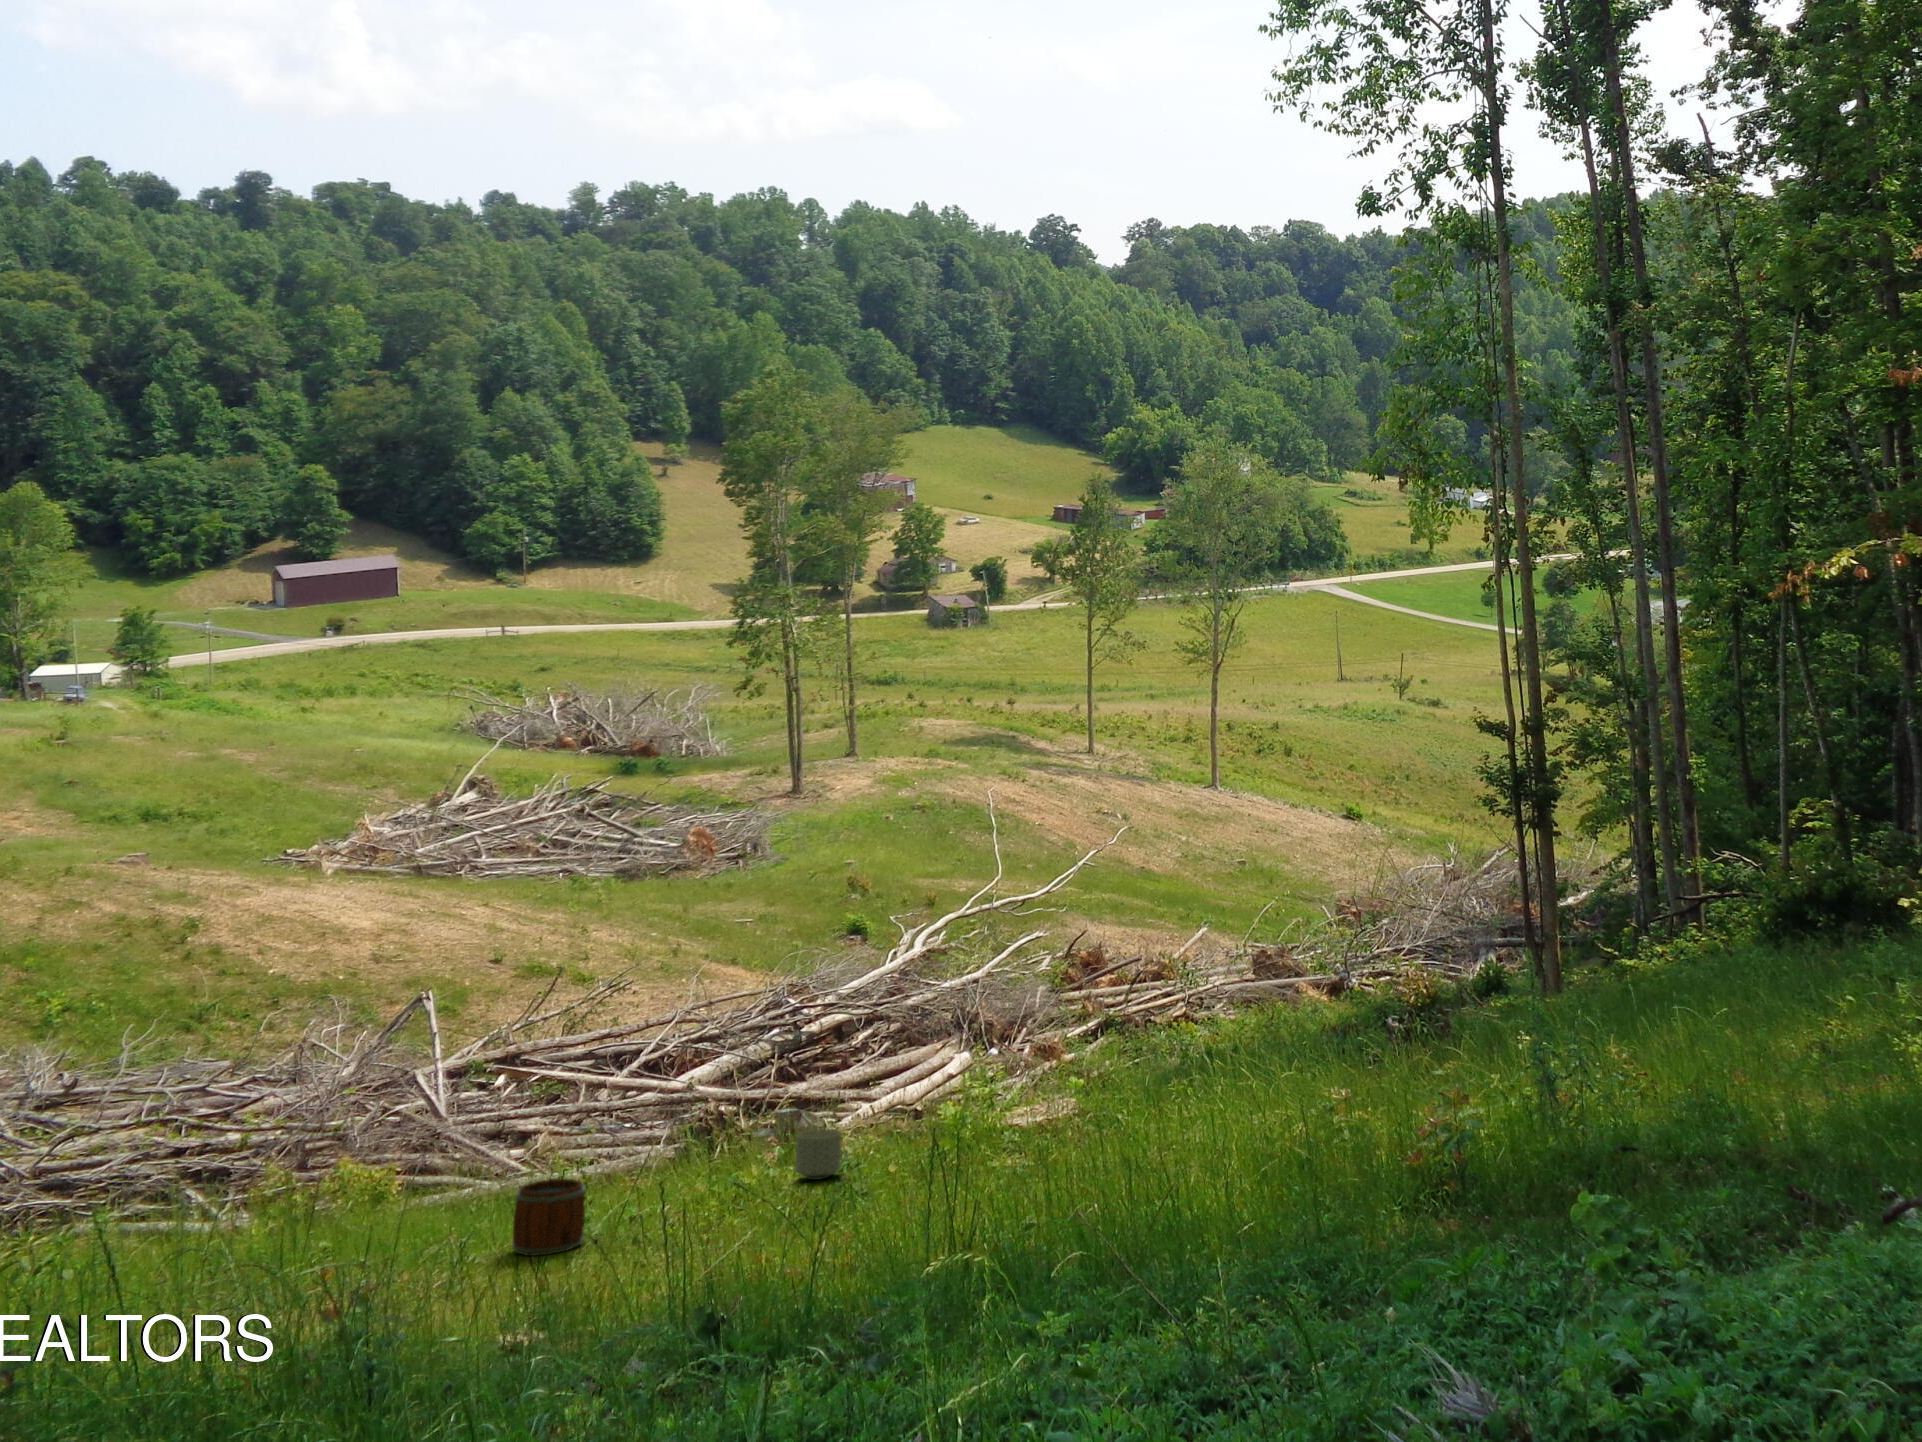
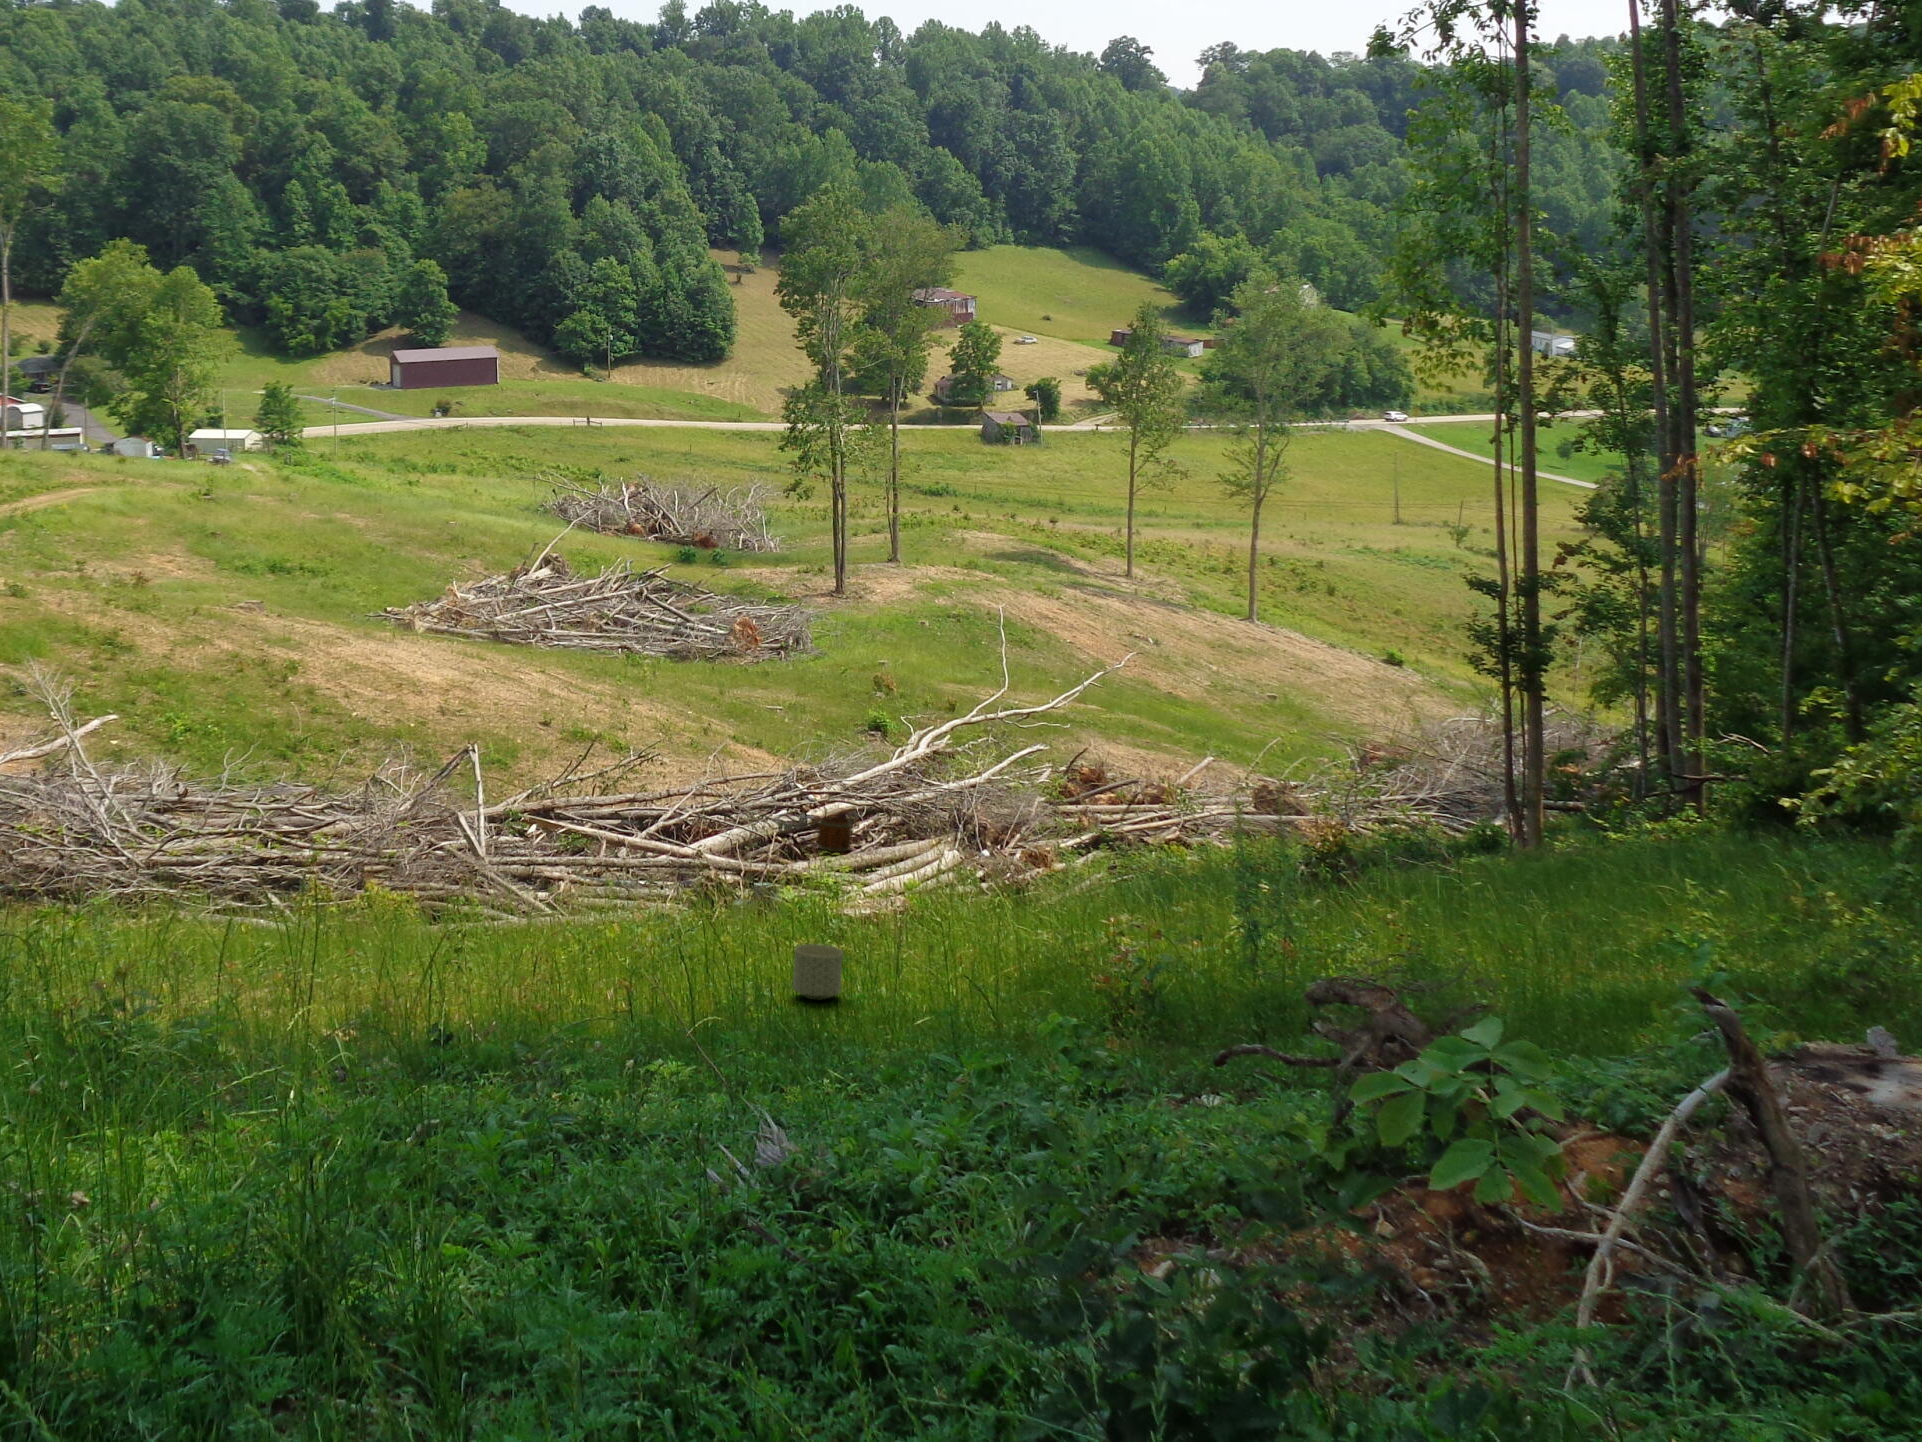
bucket: present [512,1179,586,1256] -> present [818,817,852,852]

